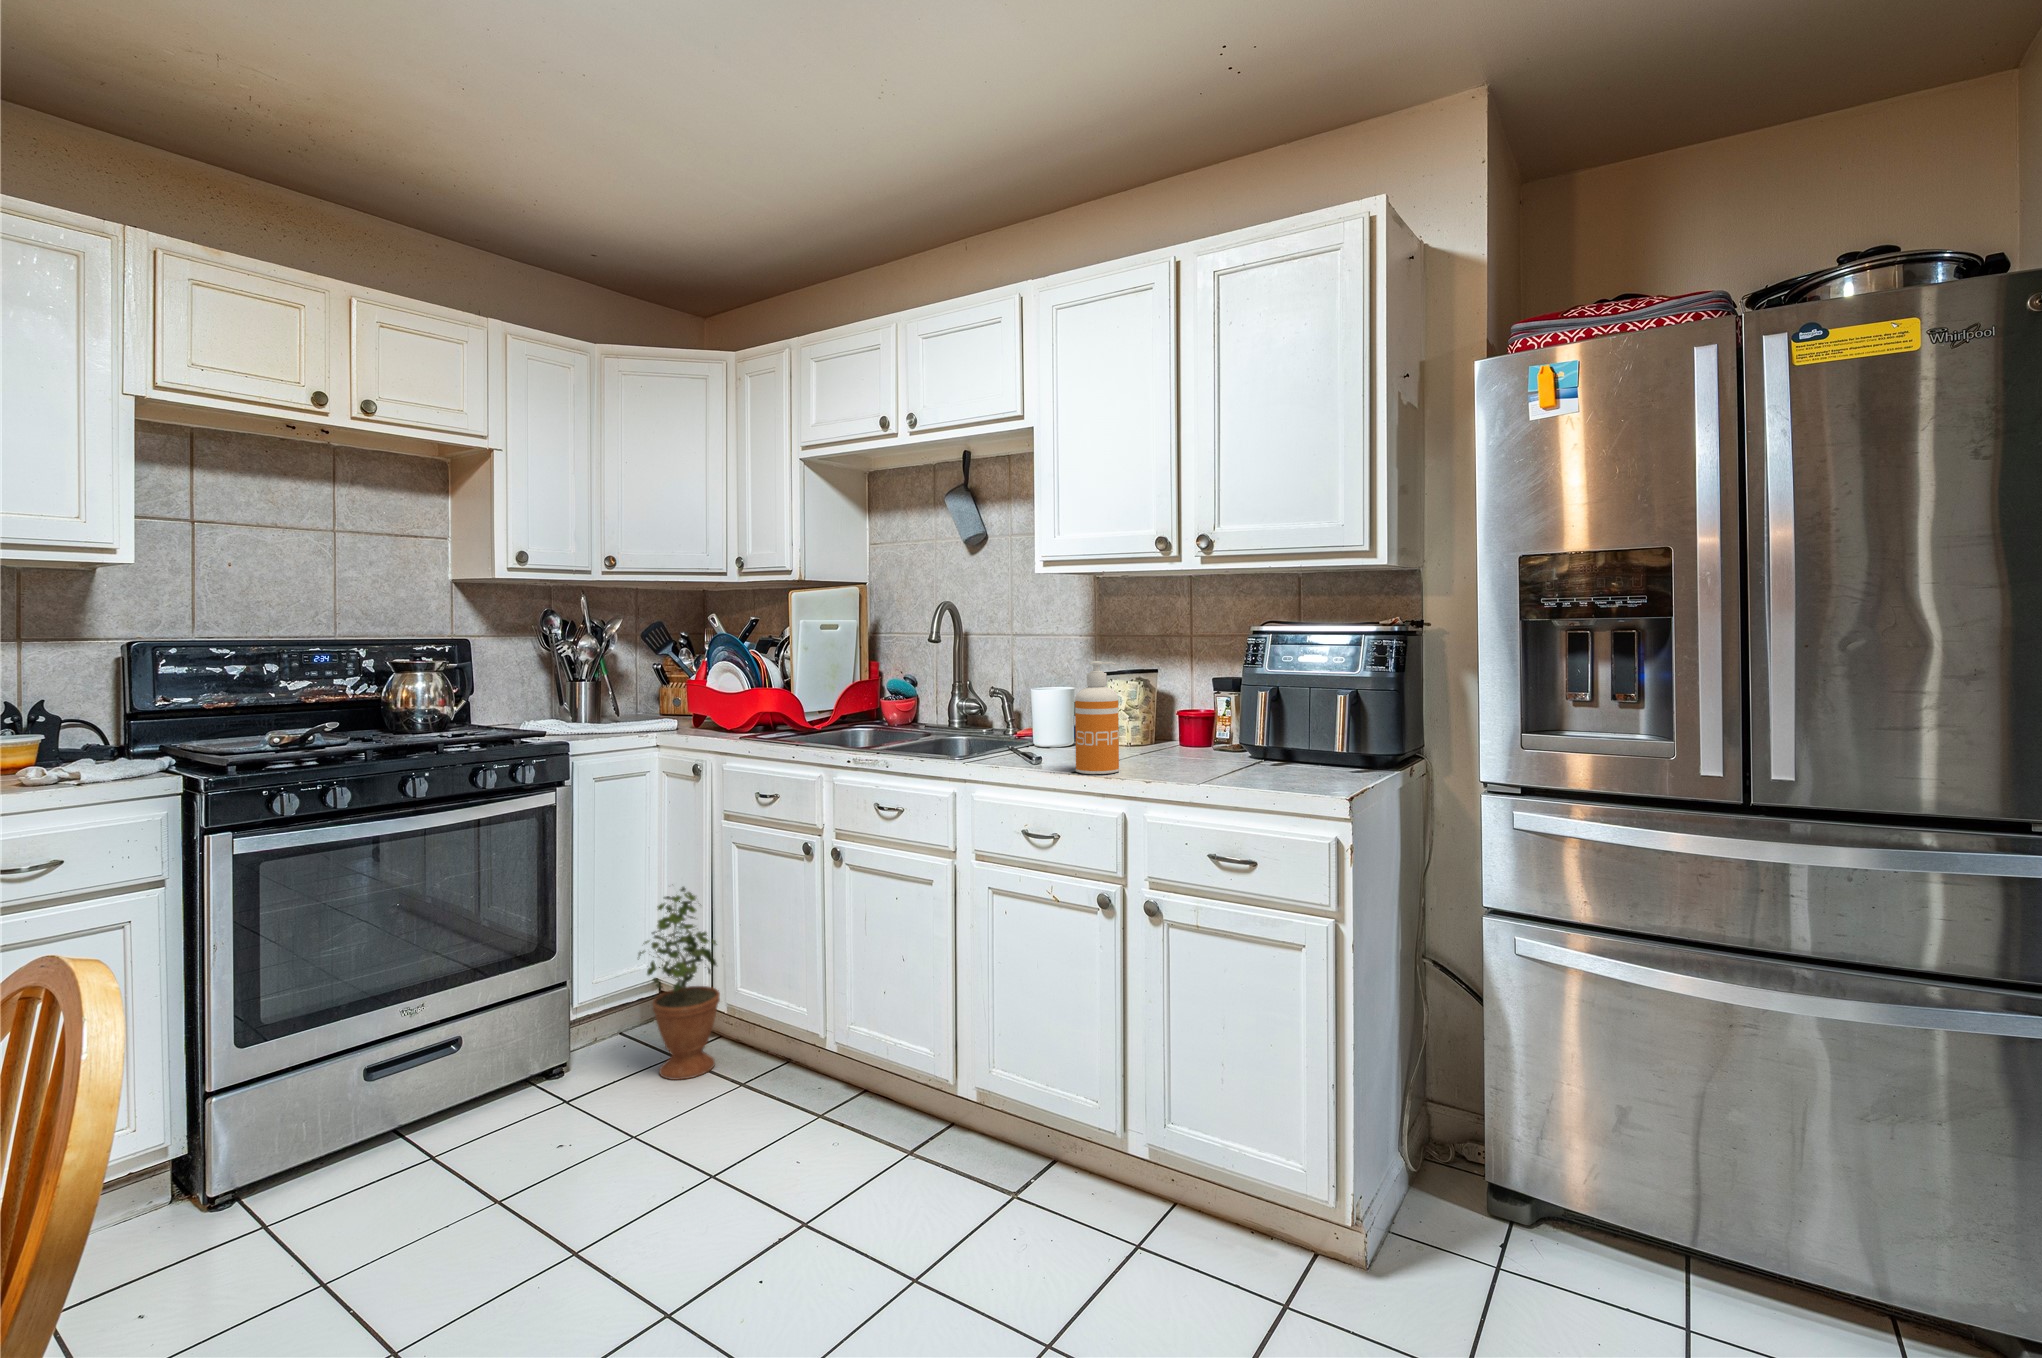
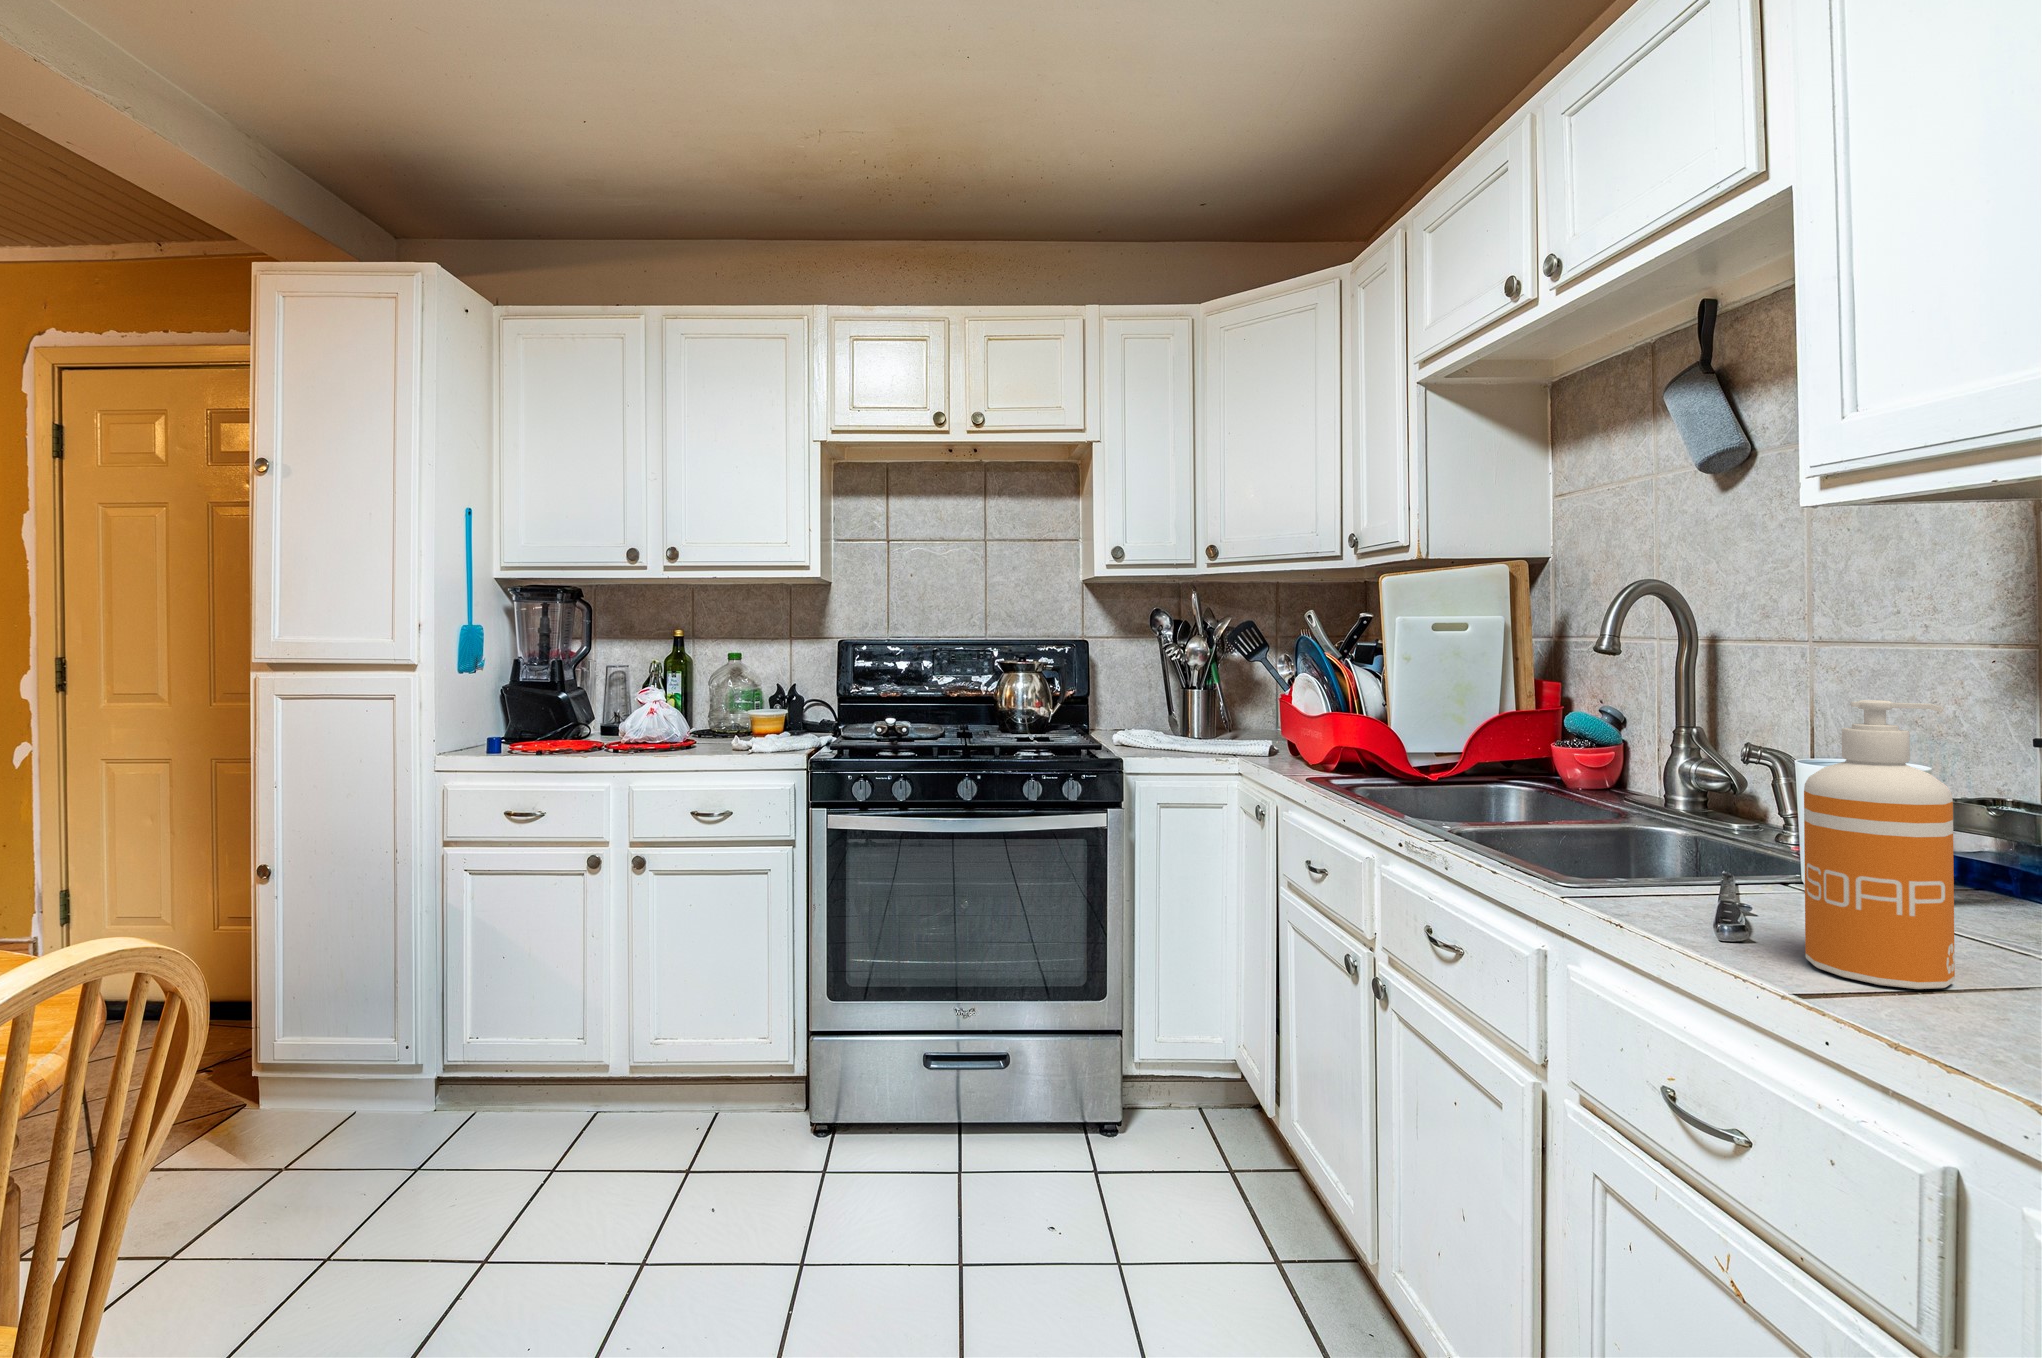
potted plant: present [638,887,720,1080] -> none [1169,954,1275,1218]

